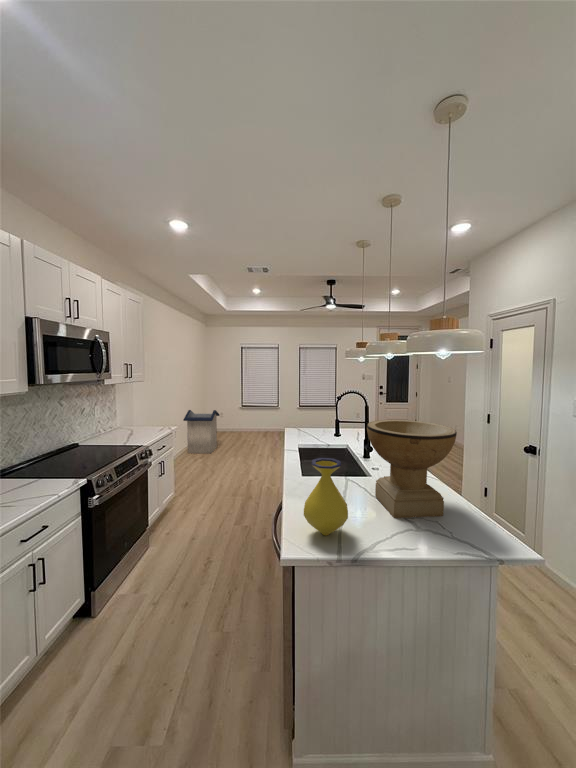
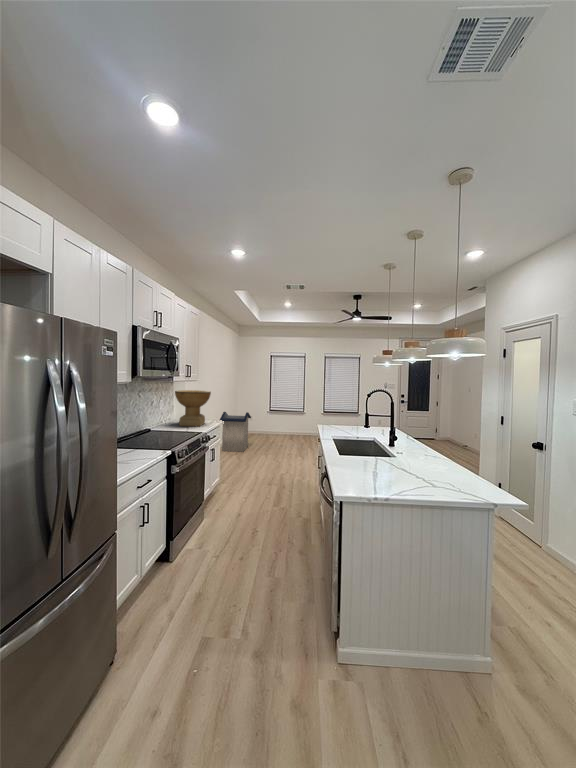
decorative bowl: present [367,420,457,518] -> present [175,390,211,426]
vase: present [304,458,348,535] -> none [349,430,382,485]

